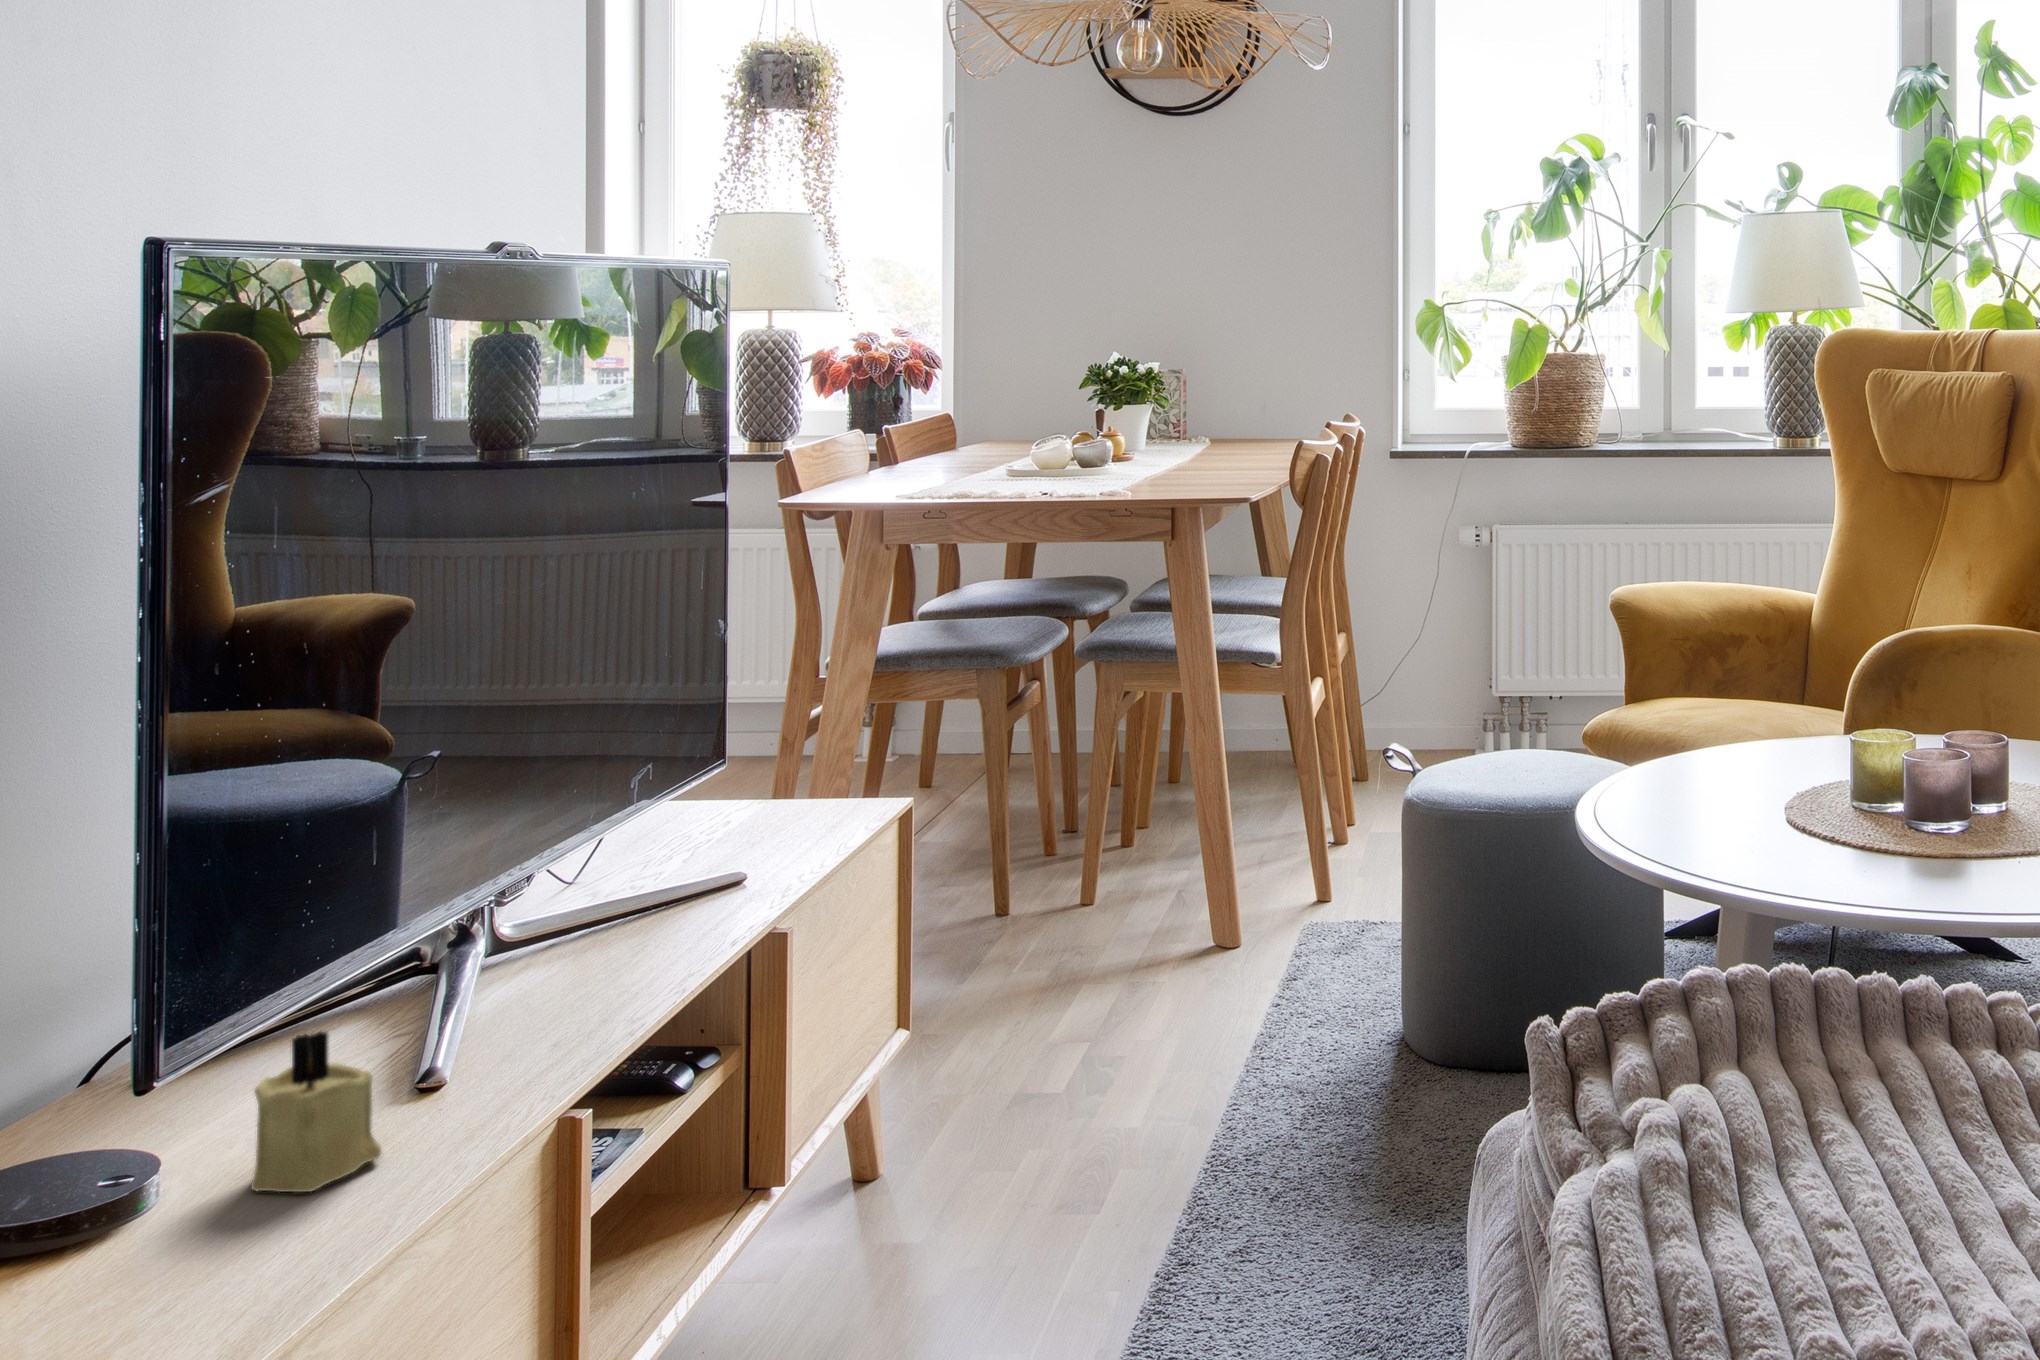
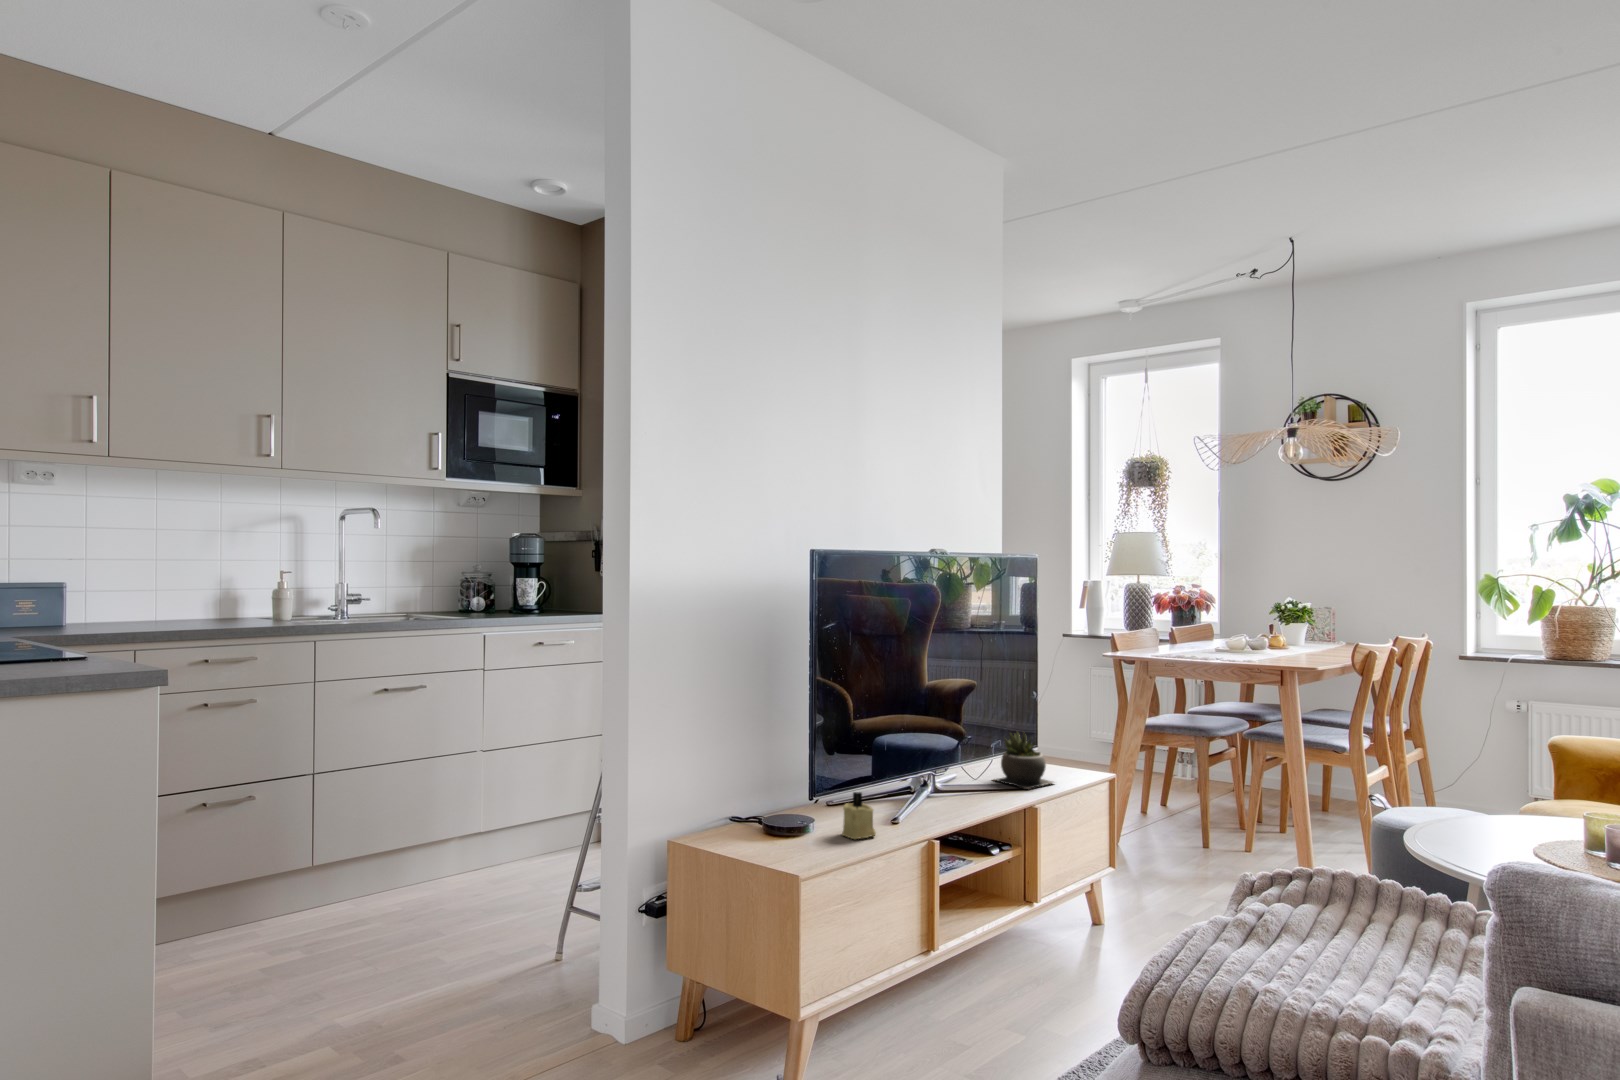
succulent plant: none [615,729,795,882] -> present [993,732,1053,789]

